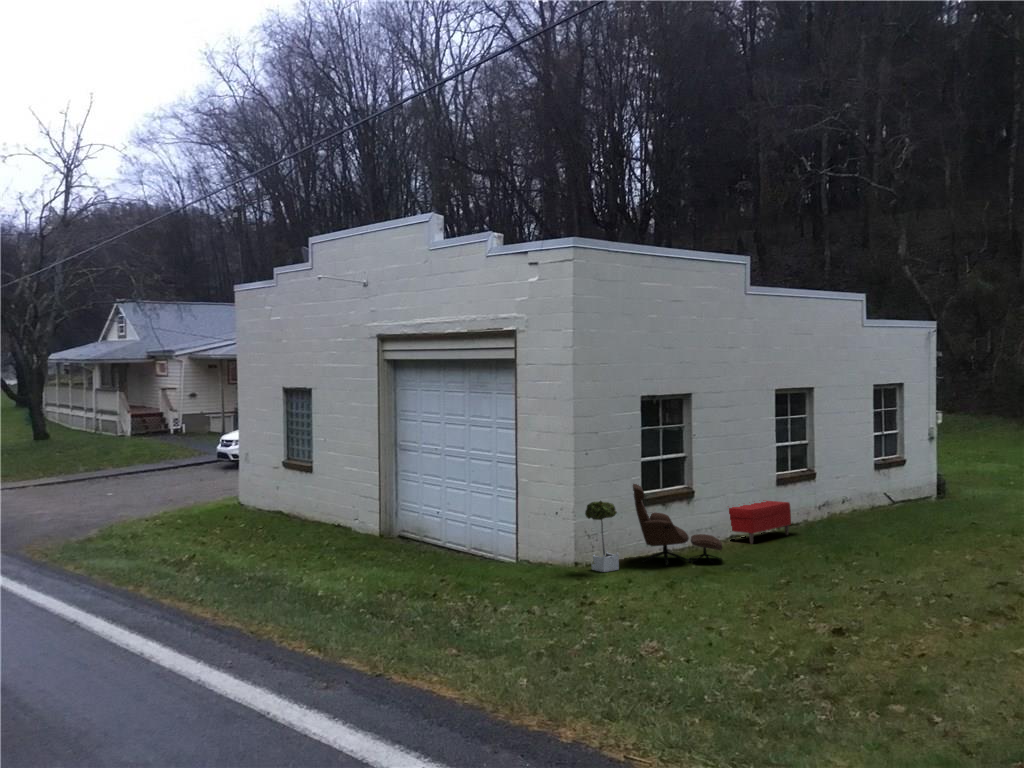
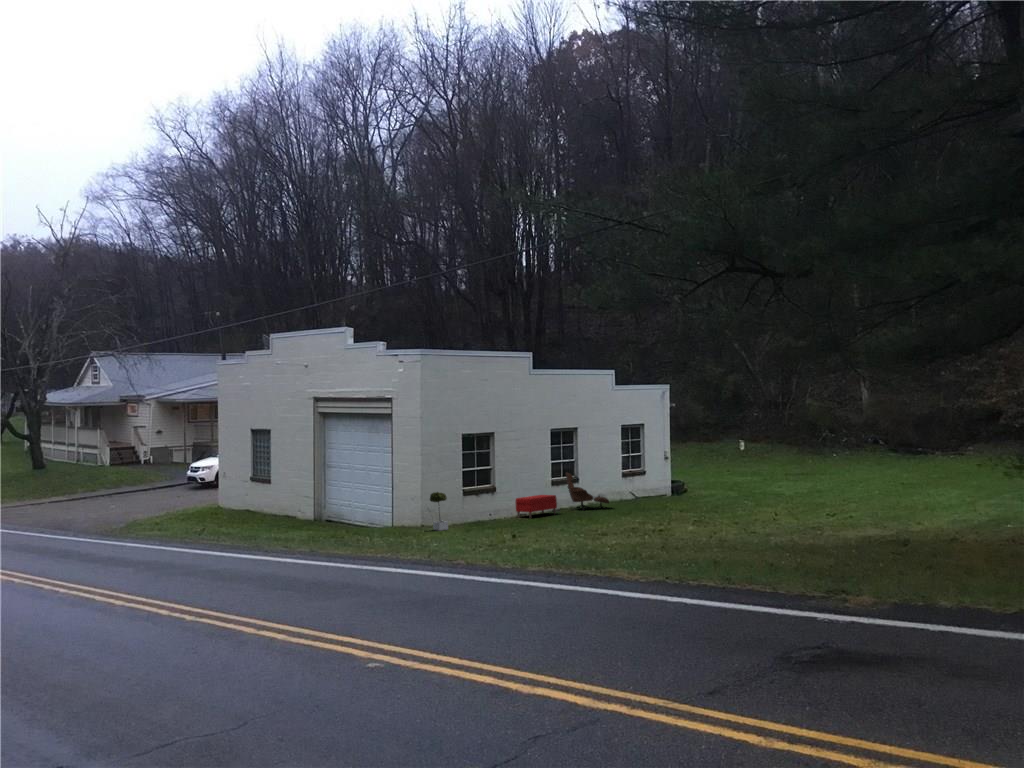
lounge chair: present [633,484,722,566] -> present [566,473,609,510]

